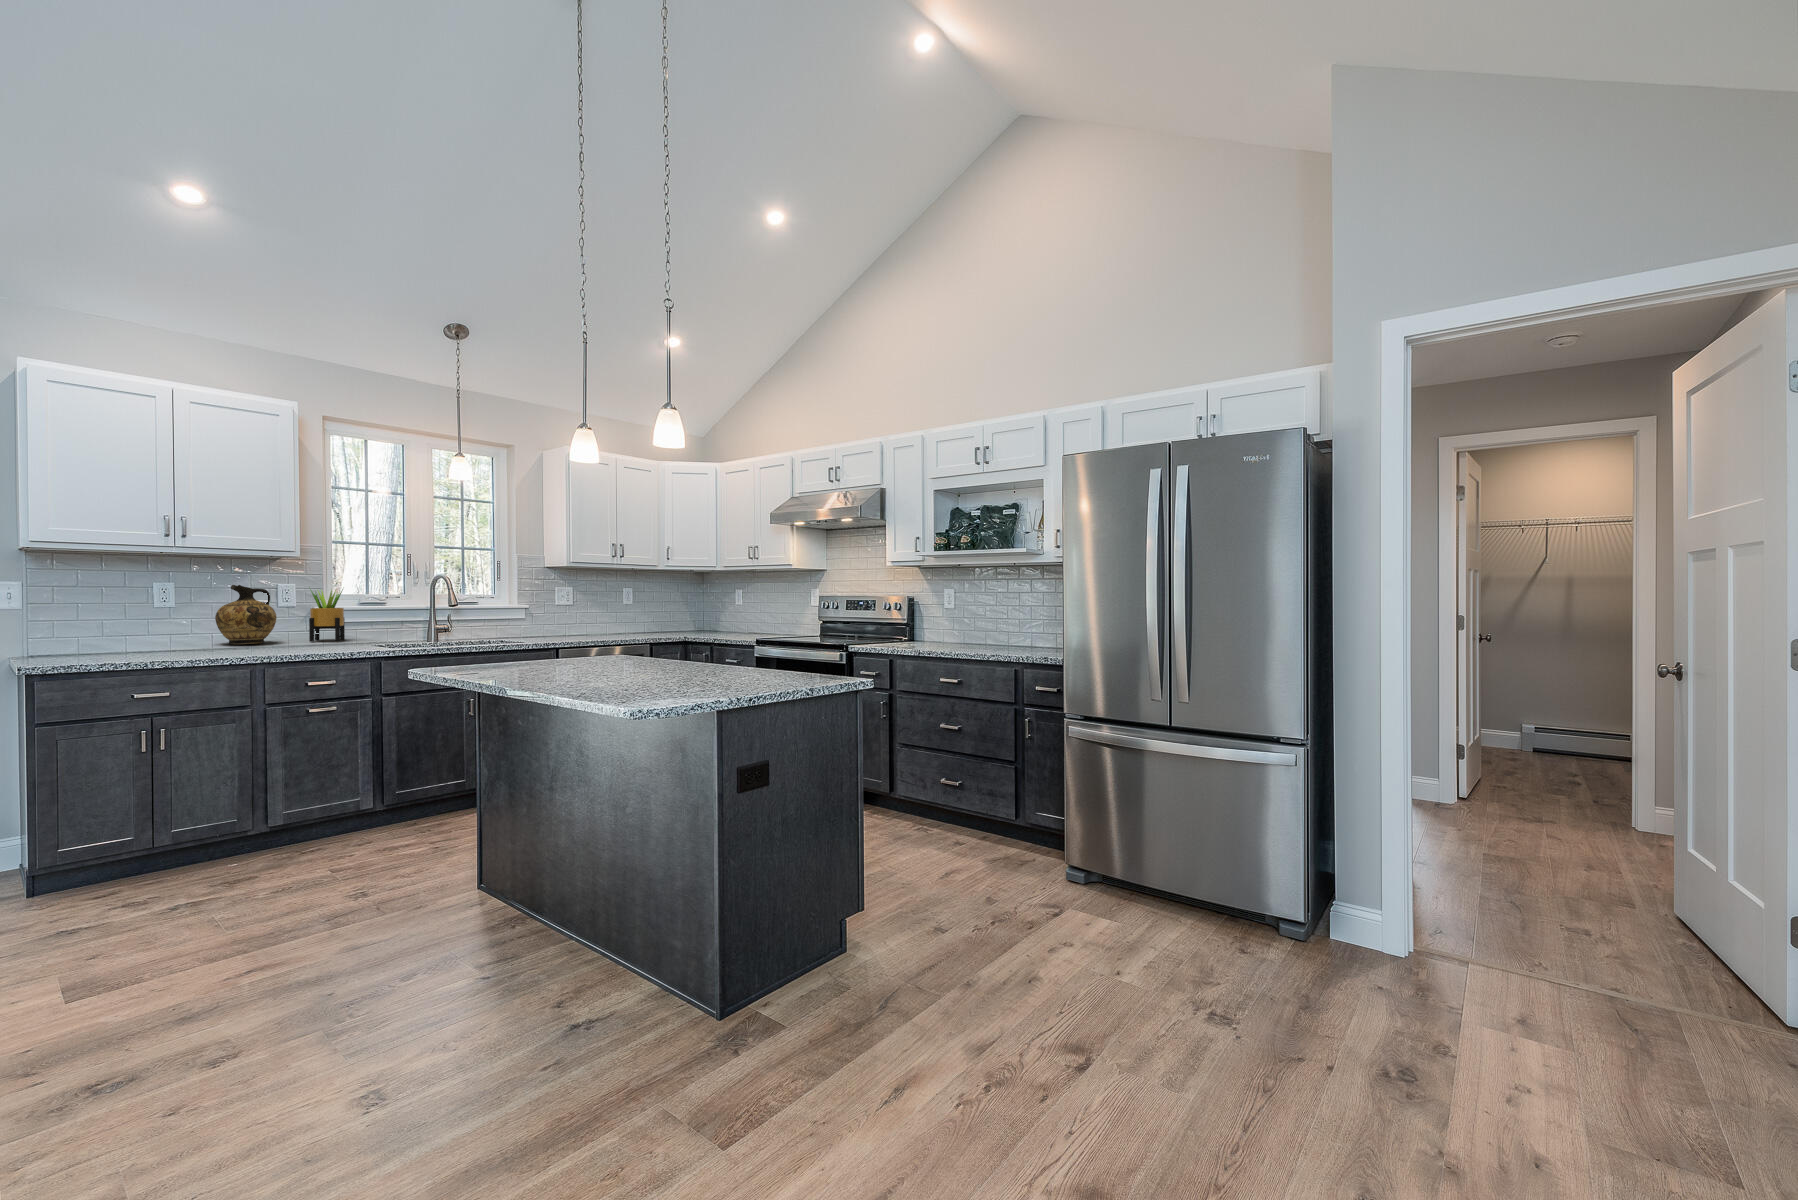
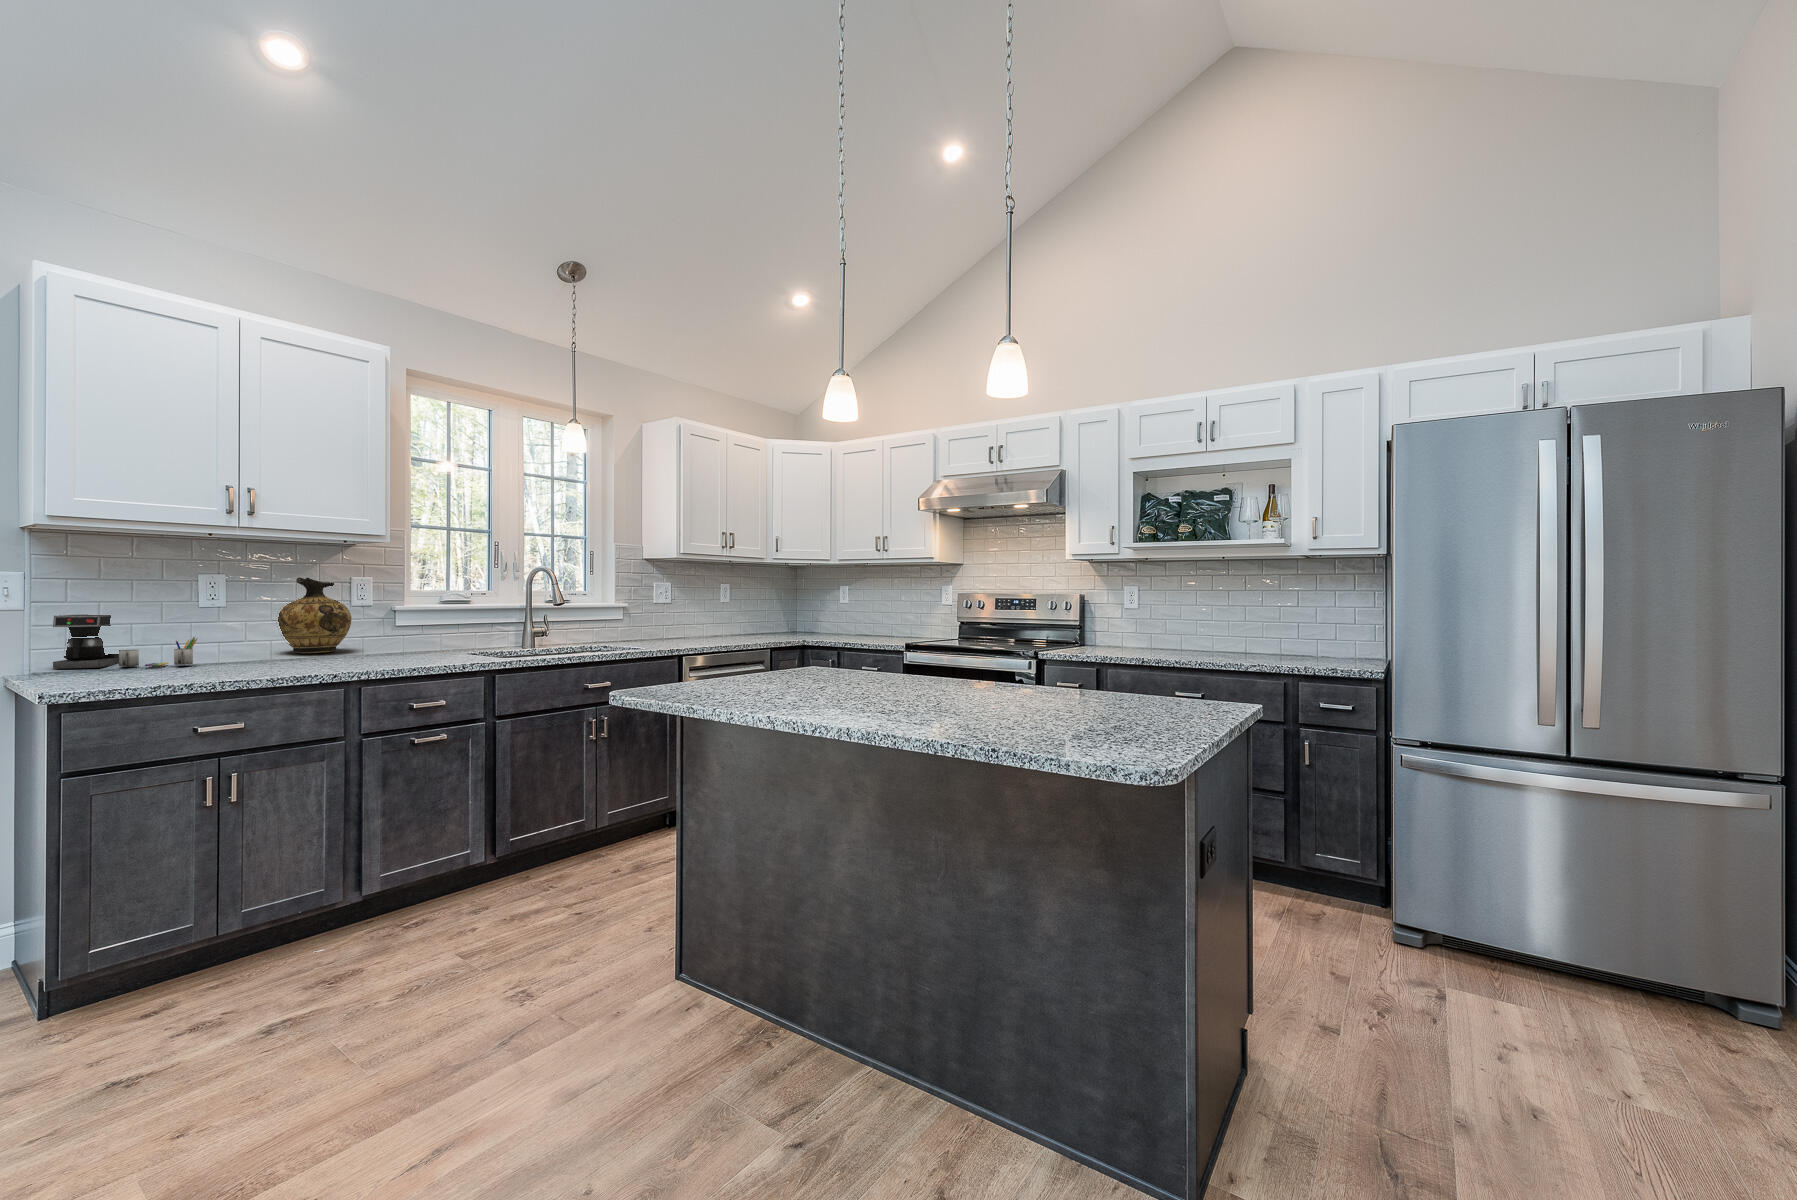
potted plant: present [309,589,345,642] -> none [387,578,433,649]
coffee maker: none [39,614,146,654] -> present [53,614,197,669]

